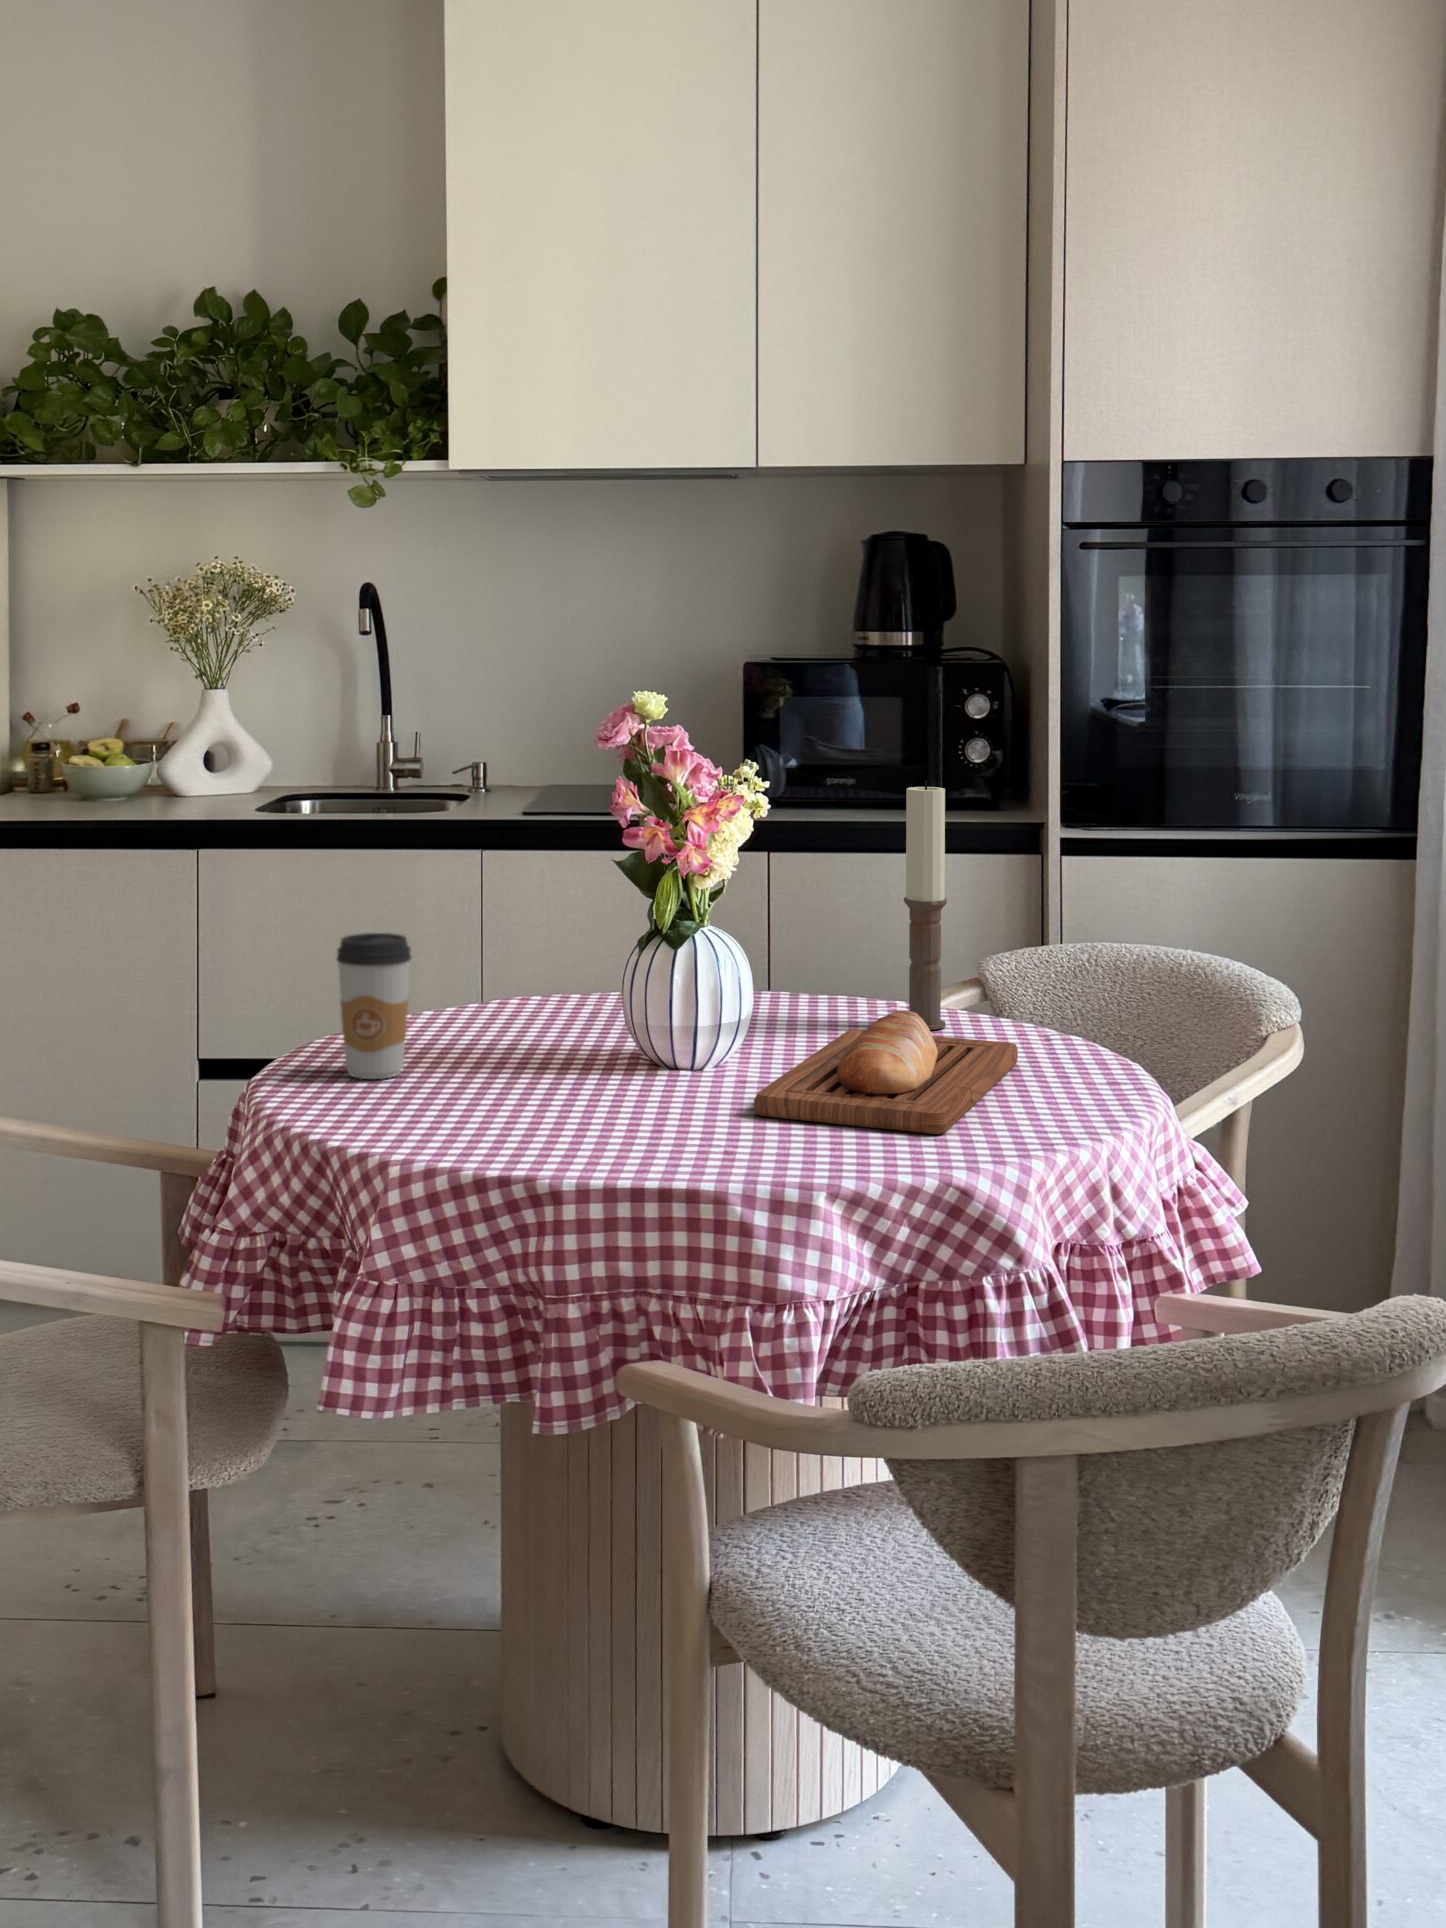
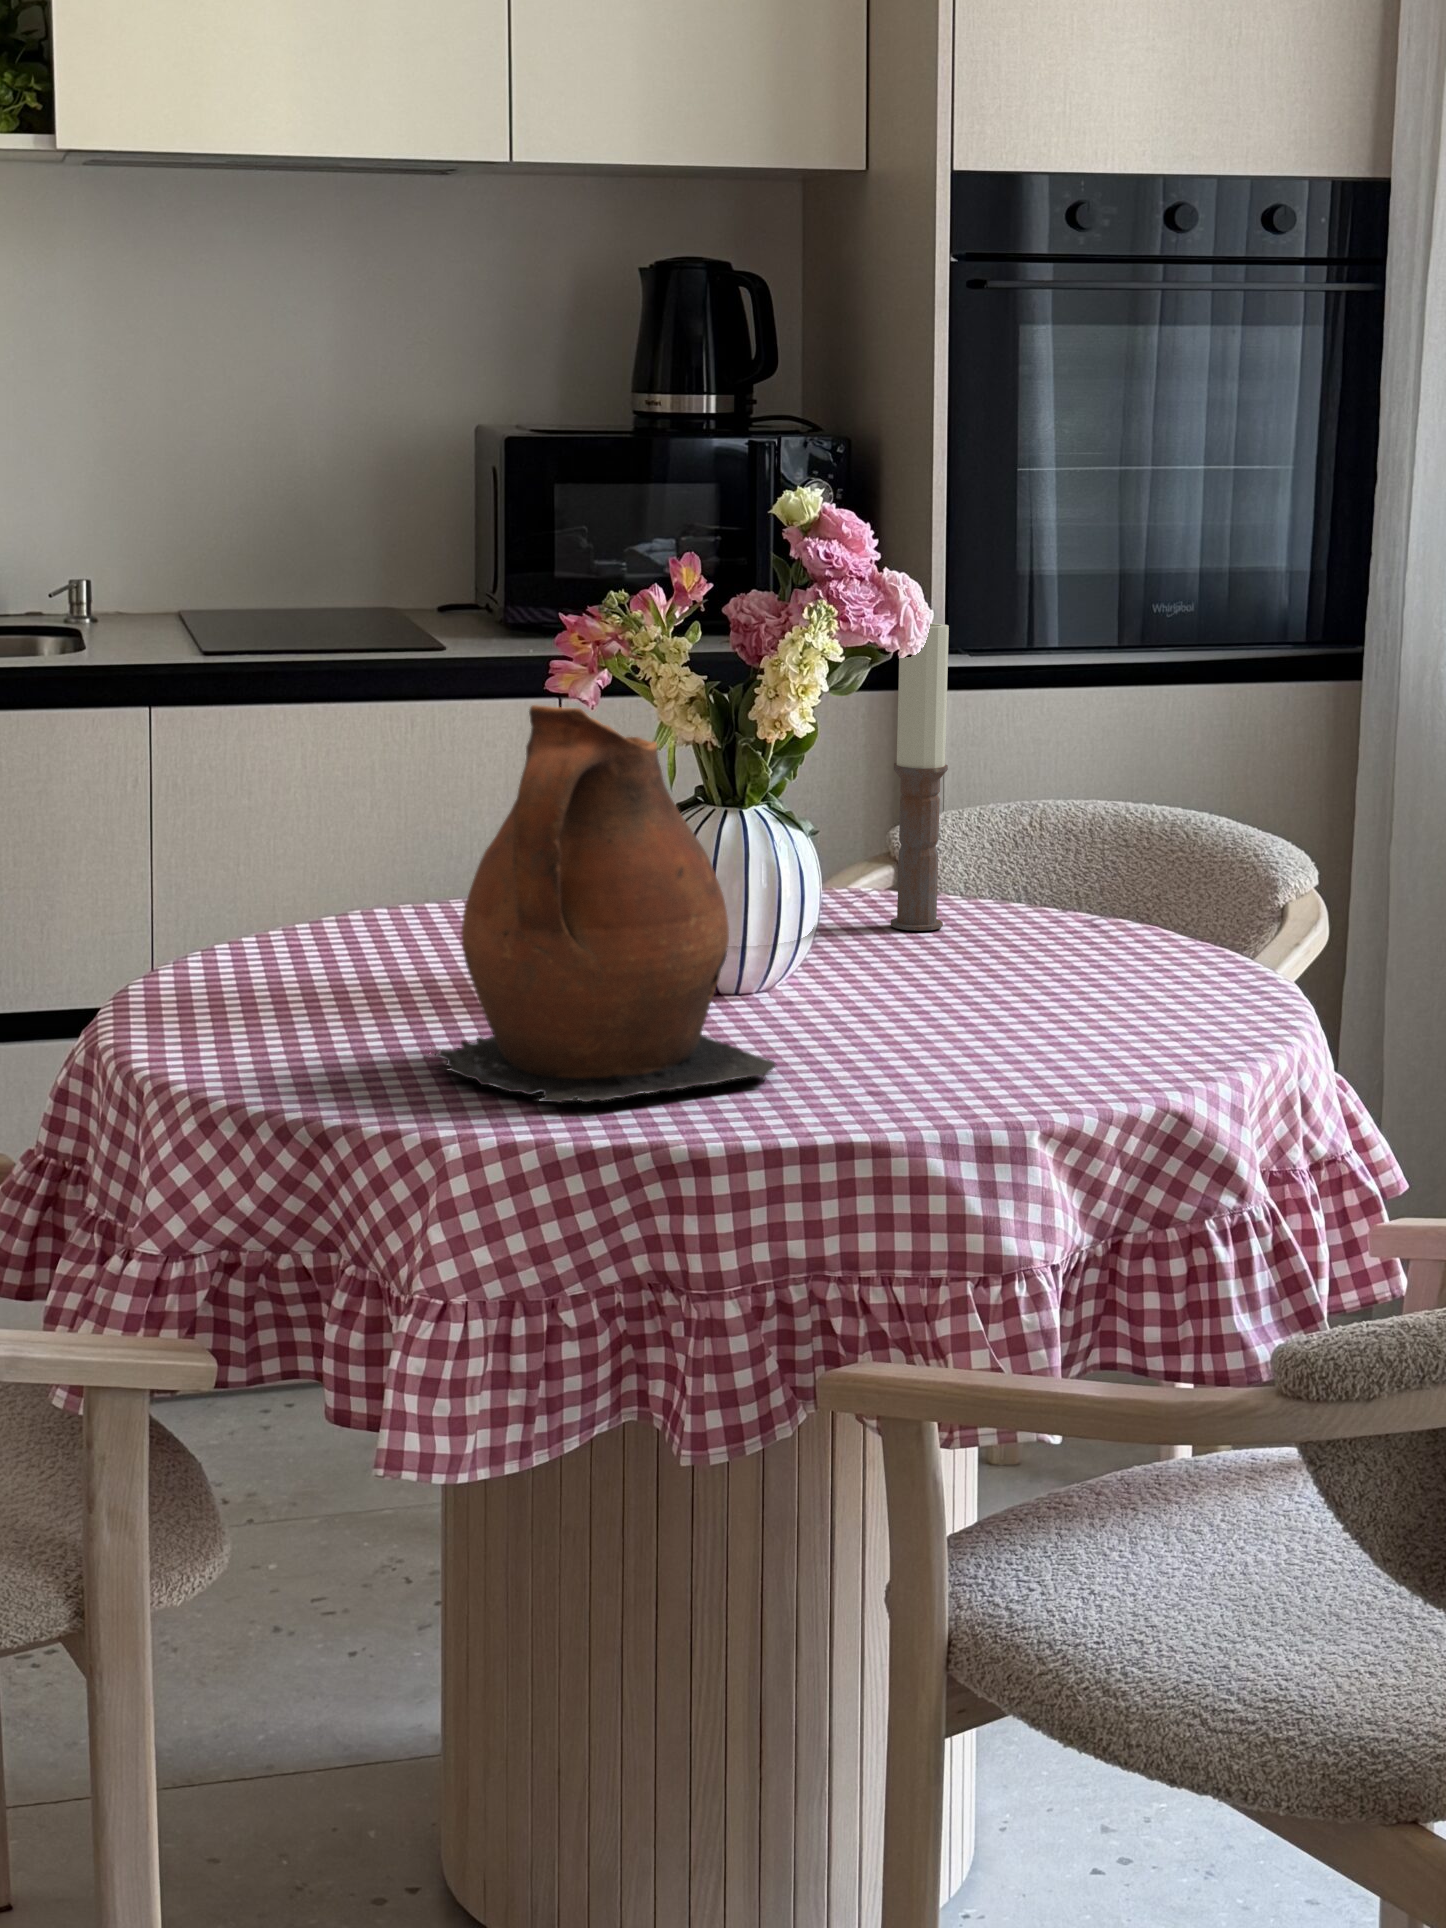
ceramic pitcher: none [430,850,677,1145] -> present [425,705,776,1103]
coffee cup: present [337,933,411,1079] -> none [225,830,333,1032]
bread loaf: present [754,1011,1018,1134] -> none [840,905,1096,1052]

